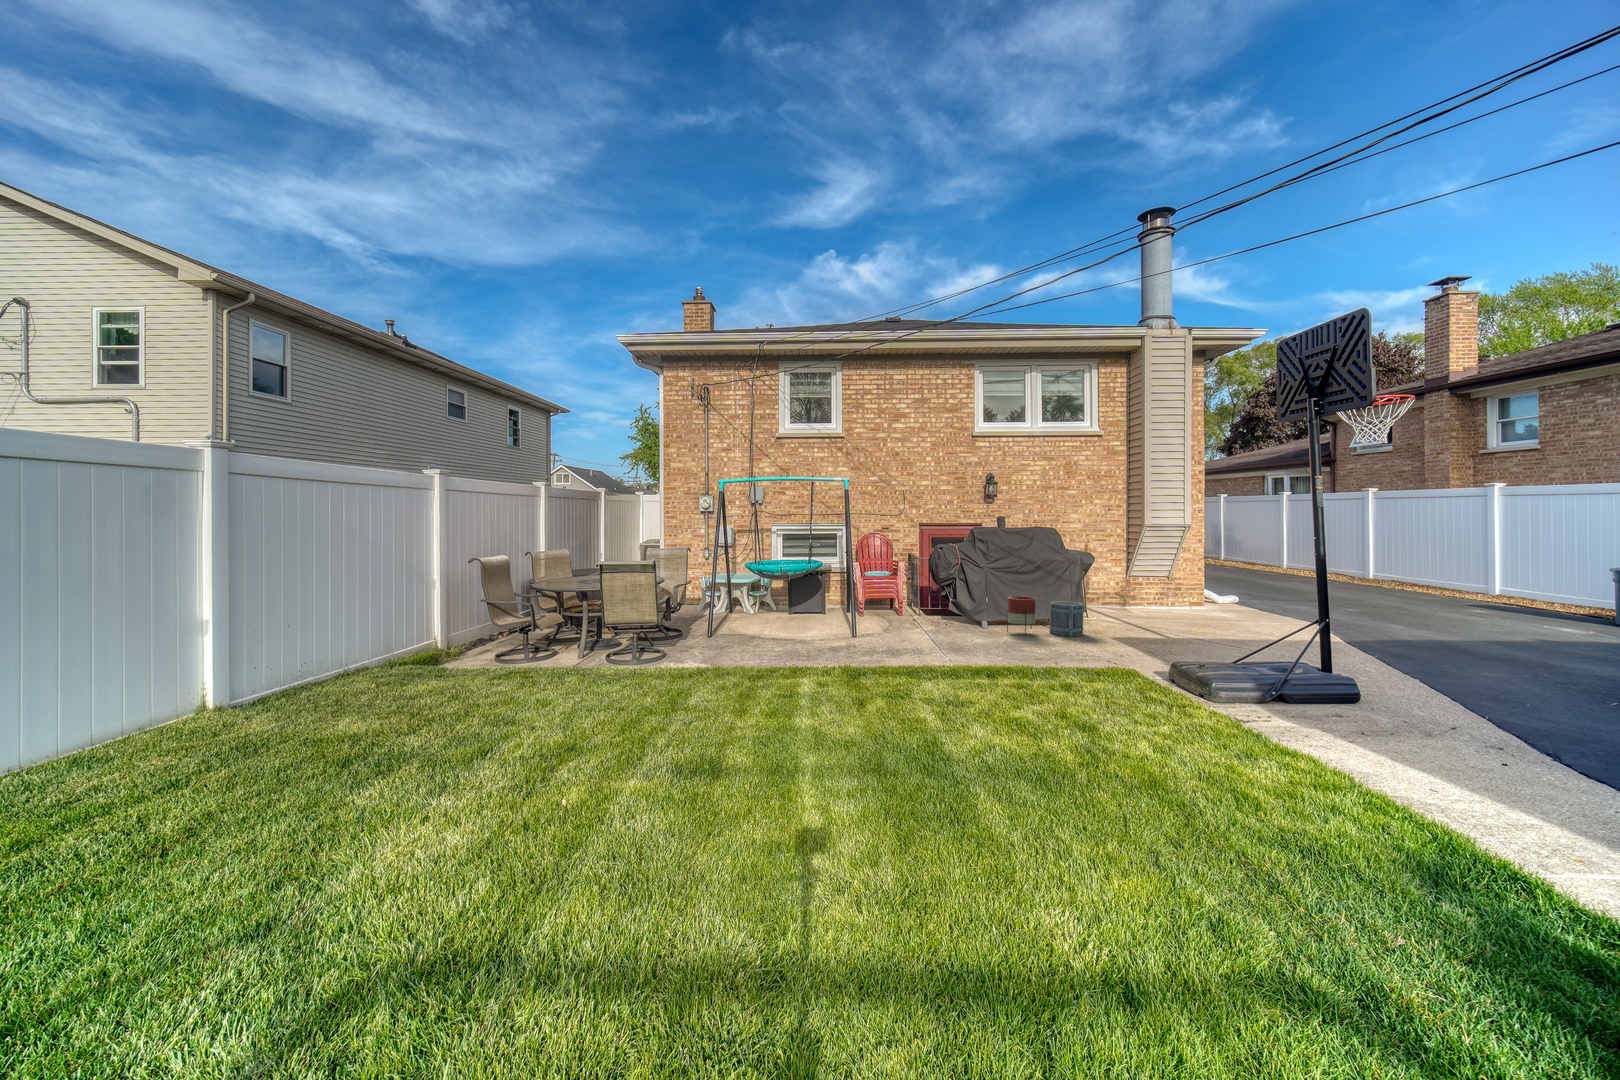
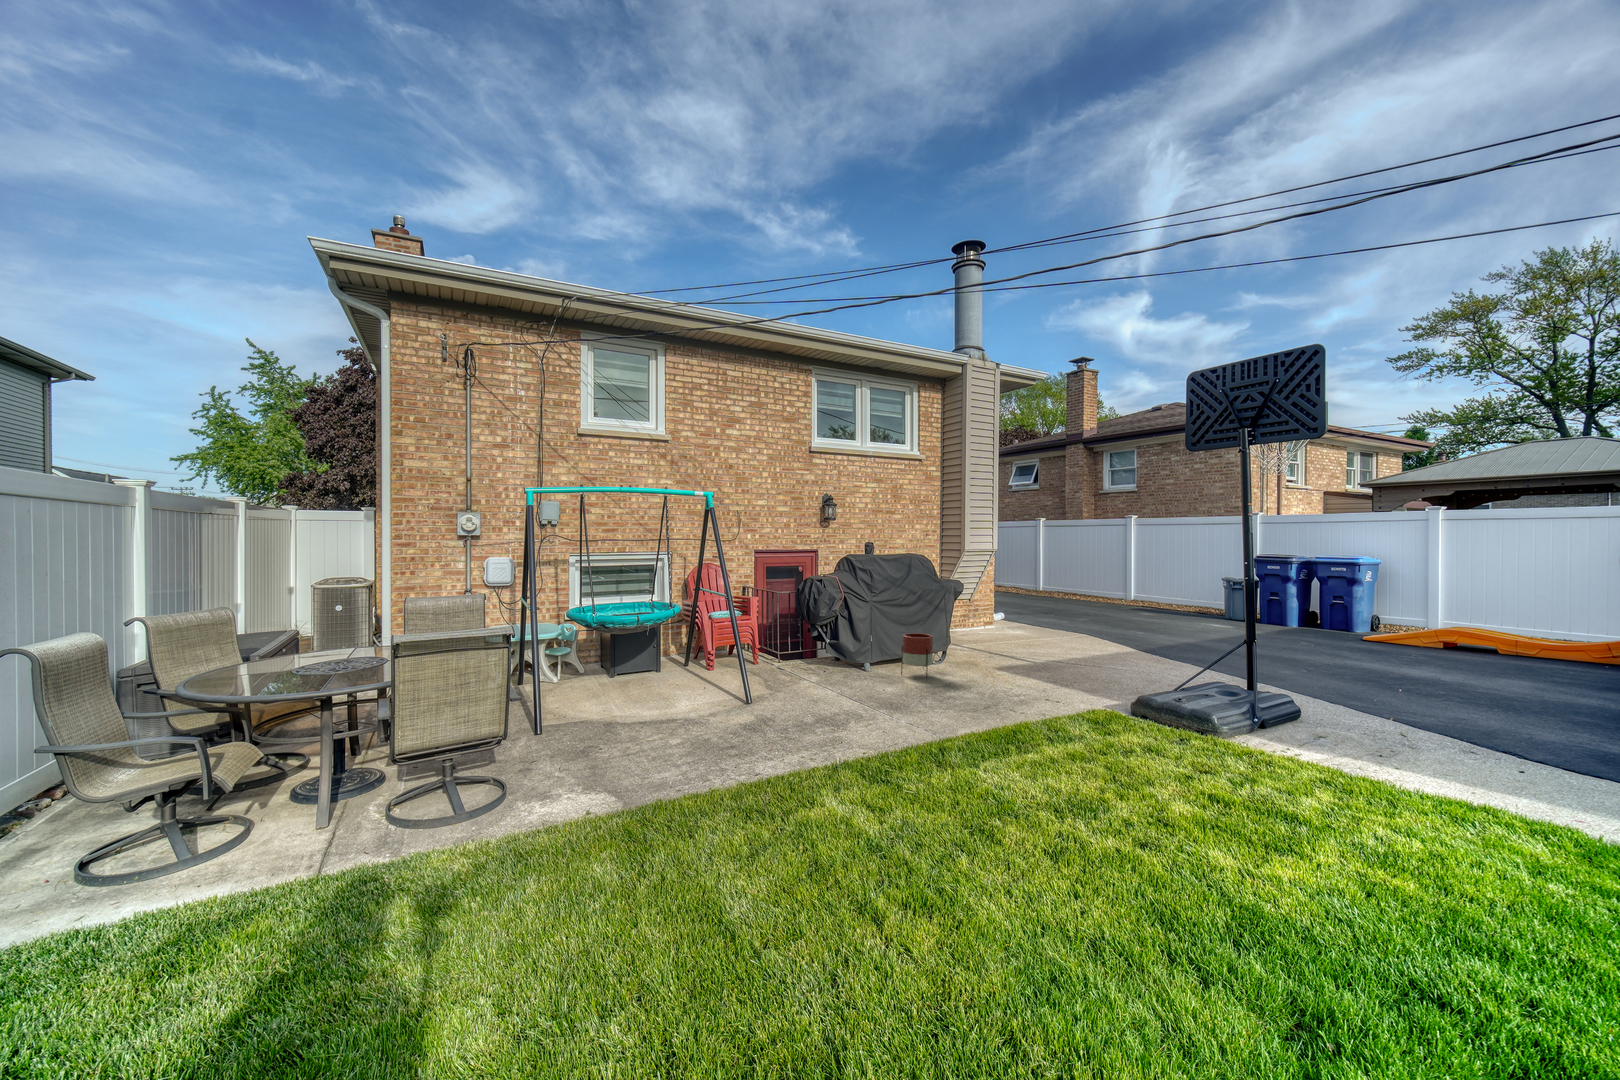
bucket: present [1049,601,1084,637] -> none [939,636,974,675]

